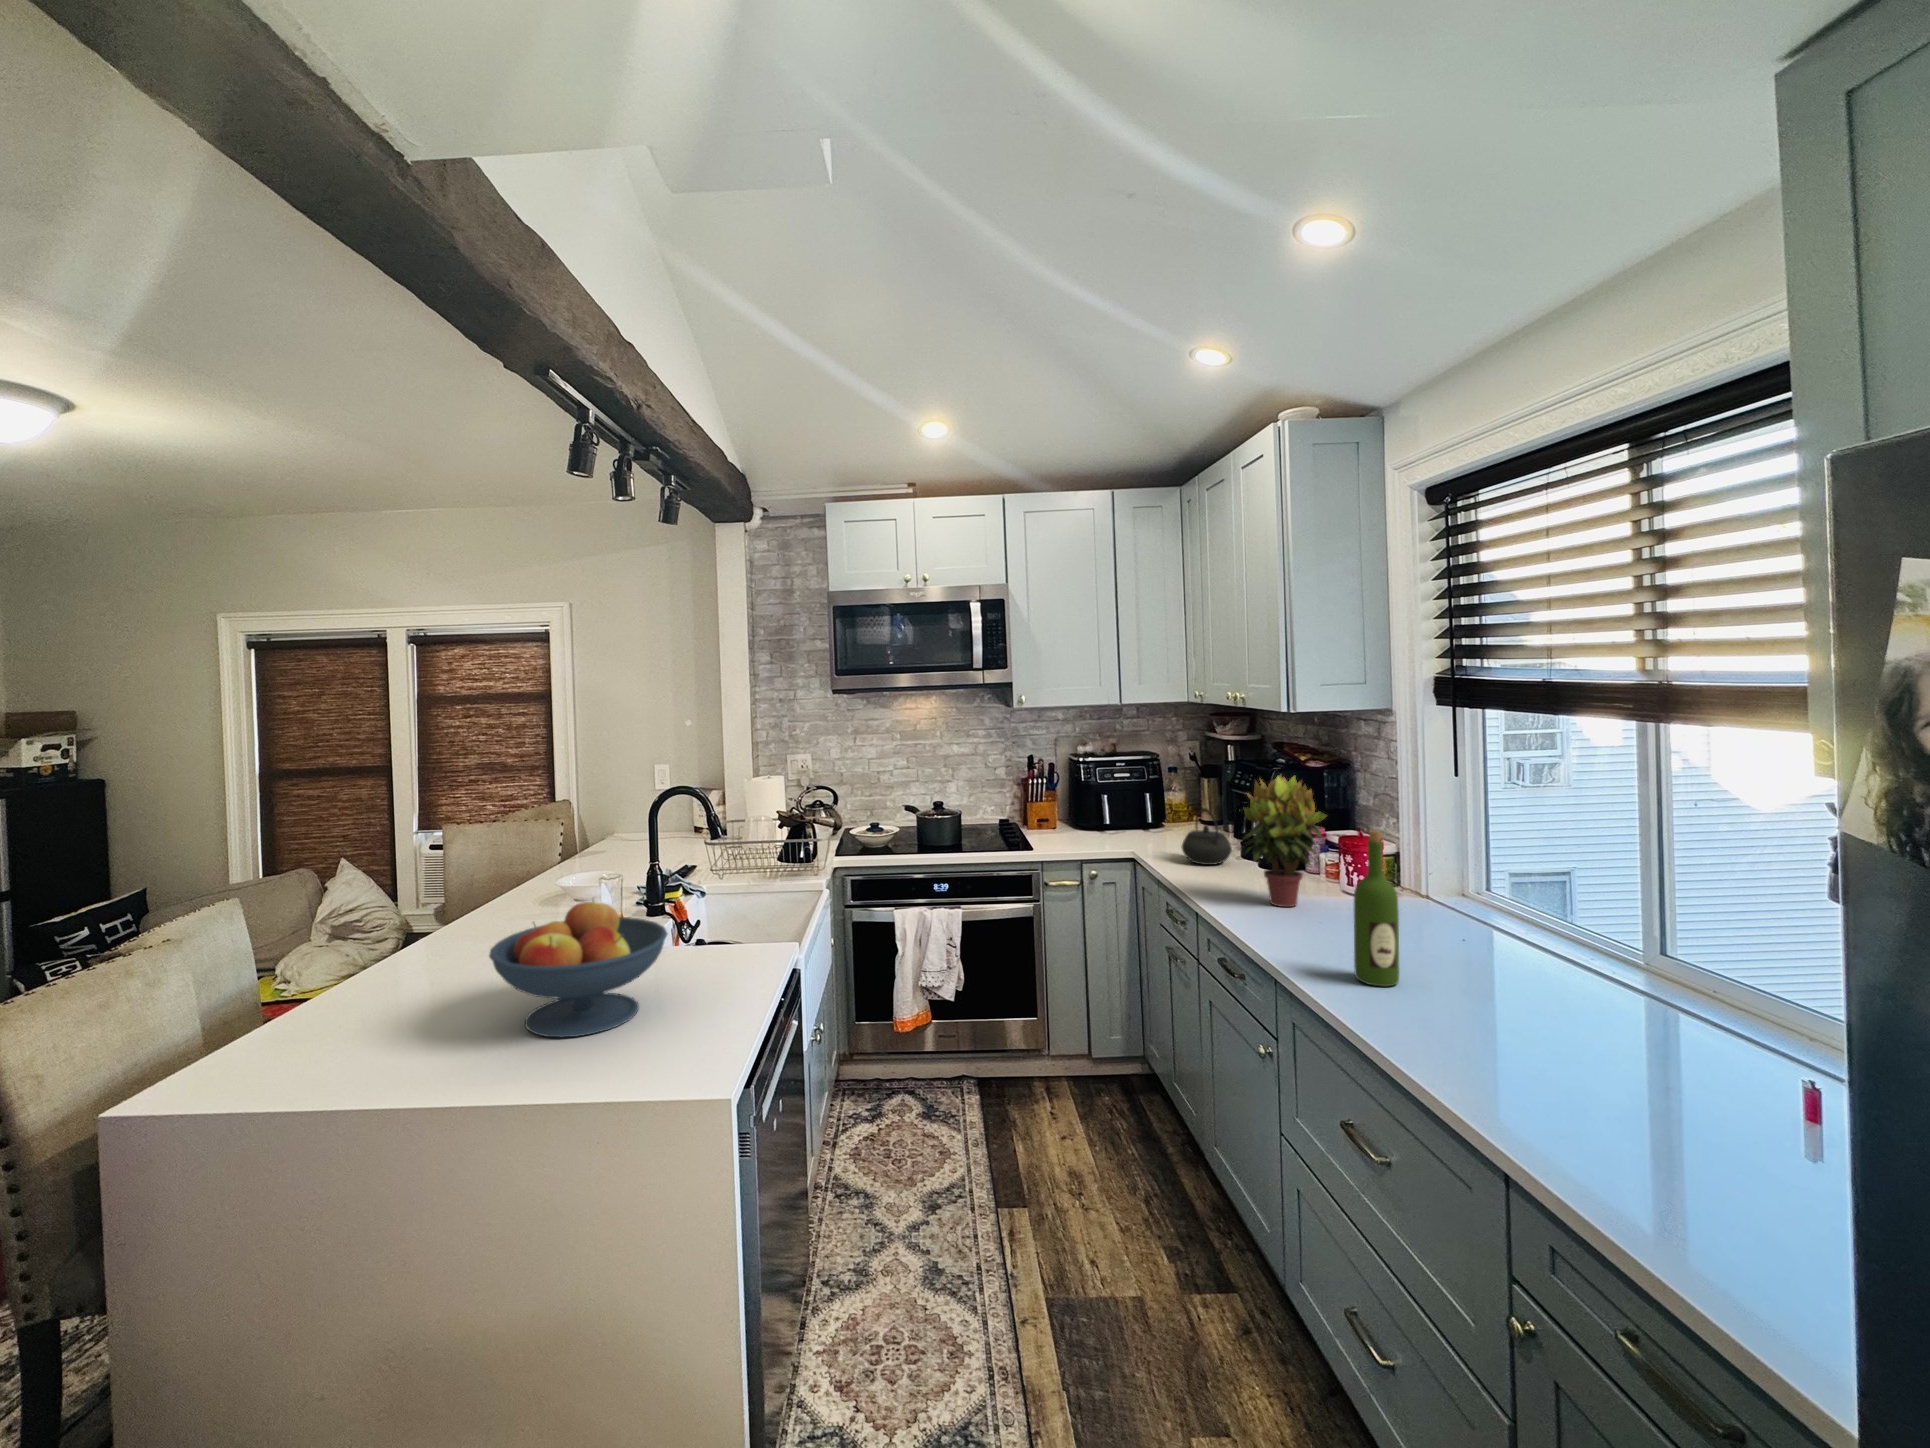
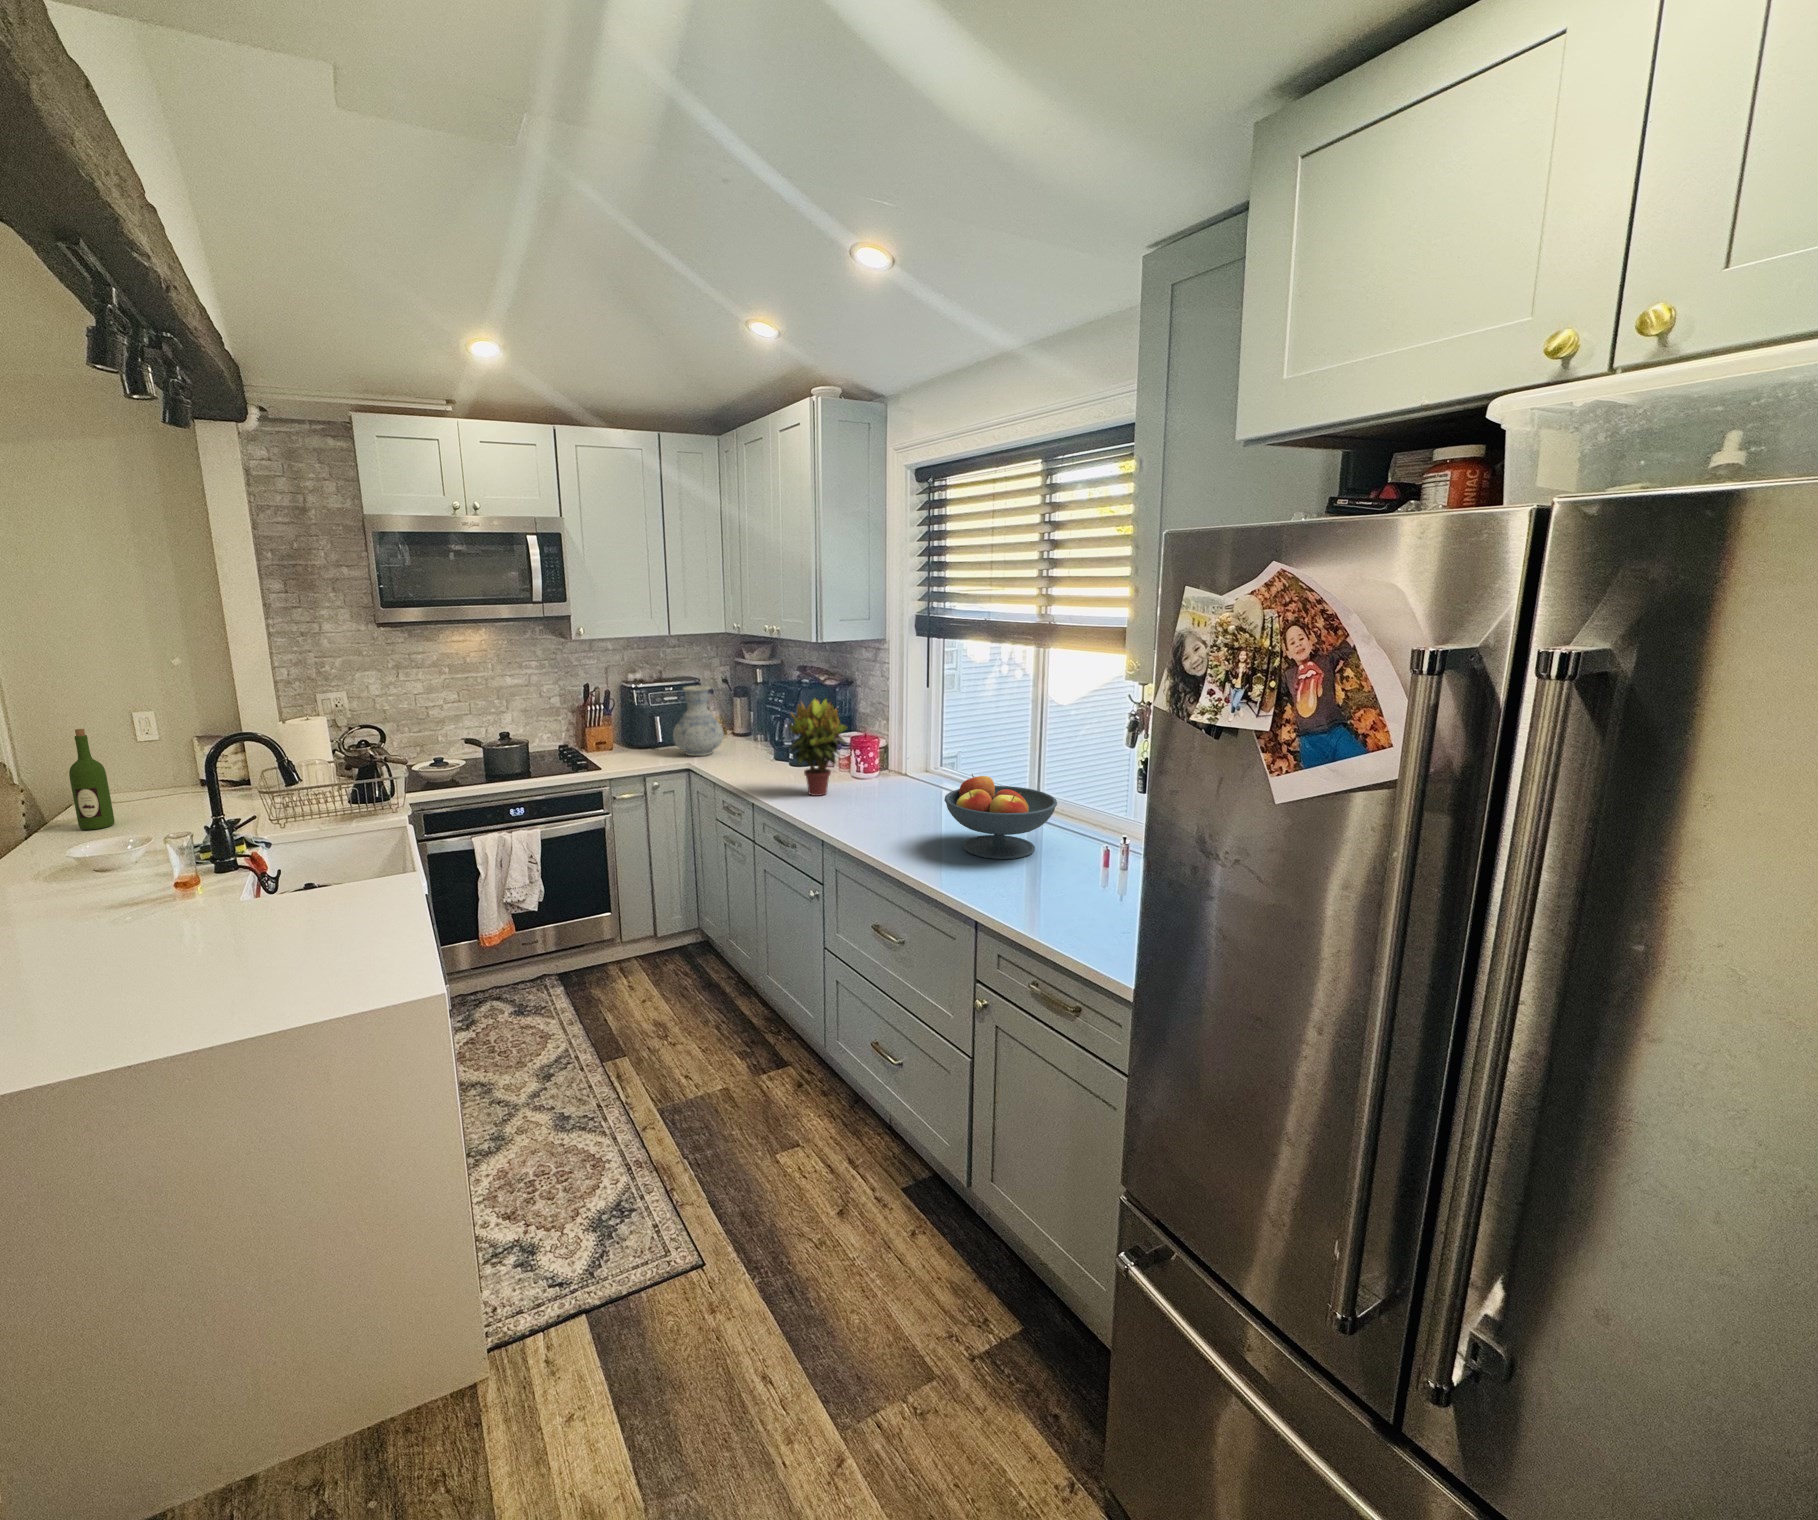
vase: none [1118,760,1178,843] -> present [673,686,724,756]
kettle: present [1182,808,1232,865] -> none [733,725,772,769]
wine bottle: present [1354,831,1399,987] -> present [69,729,115,830]
fruit bowl: present [489,901,667,1038] -> present [944,774,1057,859]

